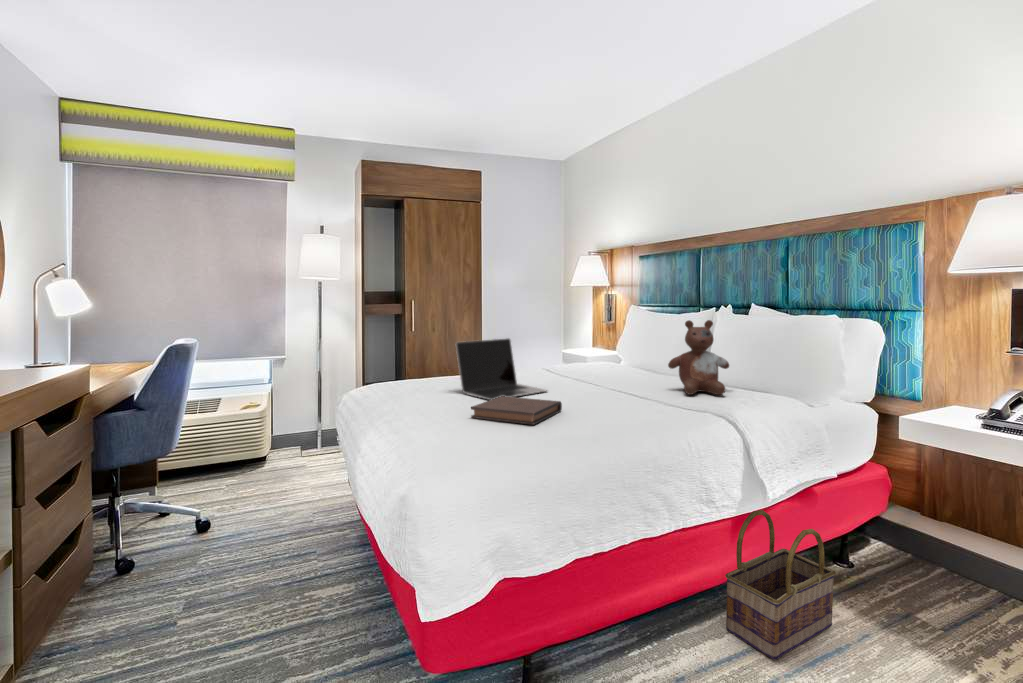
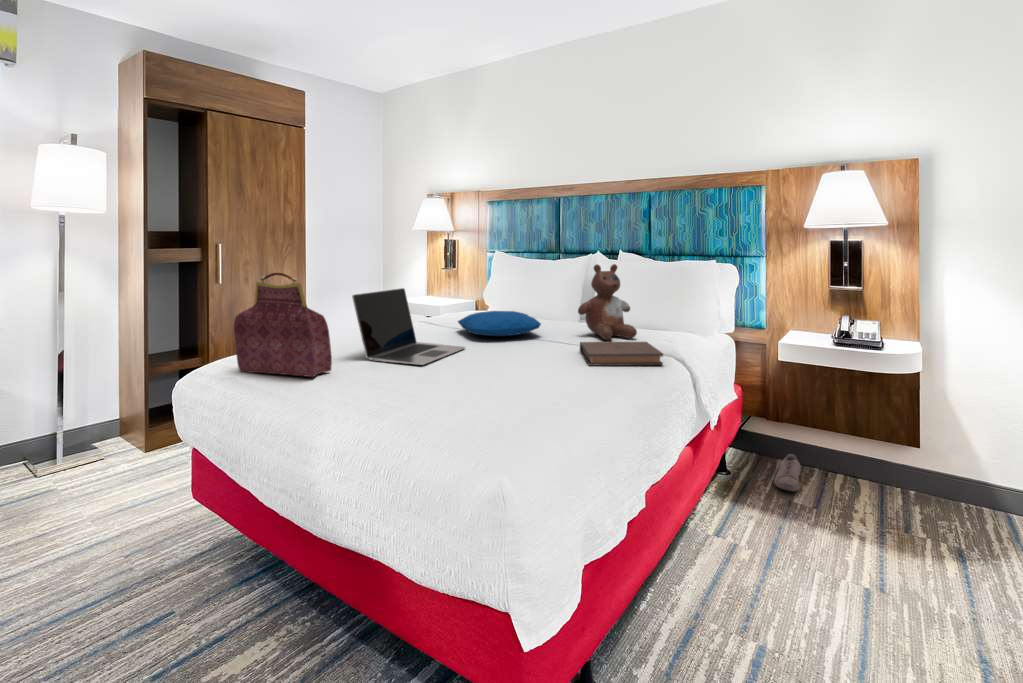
handbag: none [374,325,427,401] -> present [234,273,332,377]
pillow: none [564,361,633,384] -> present [458,311,541,336]
book: present [471,396,562,425] -> present [580,342,663,366]
basket: present [725,510,836,660] -> none [694,441,763,572]
shoe: none [905,558,958,603] -> present [774,454,800,492]

